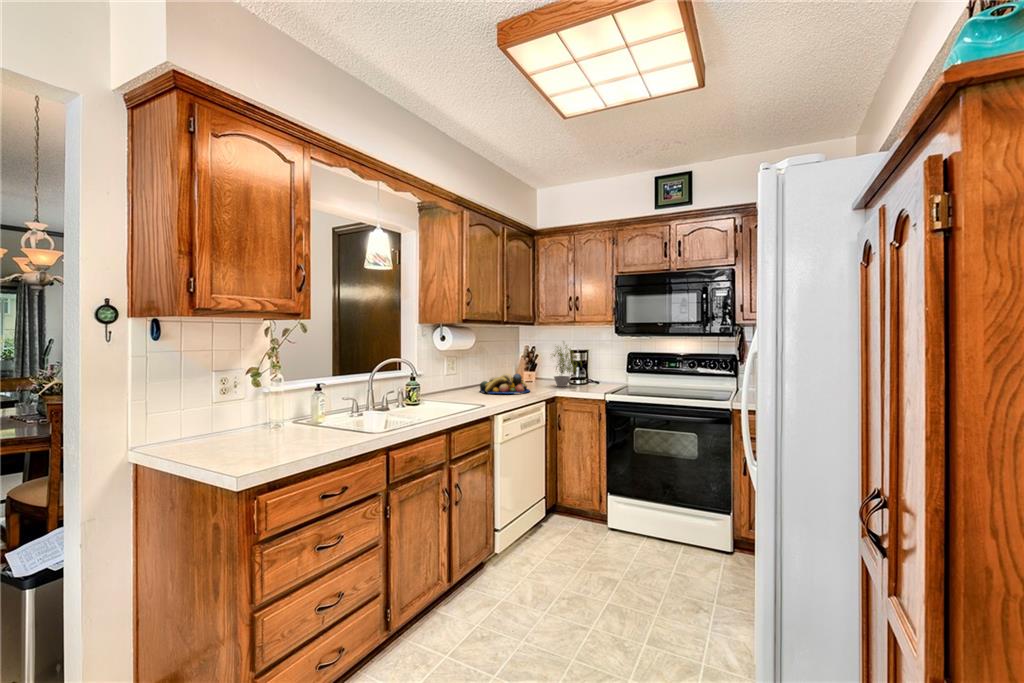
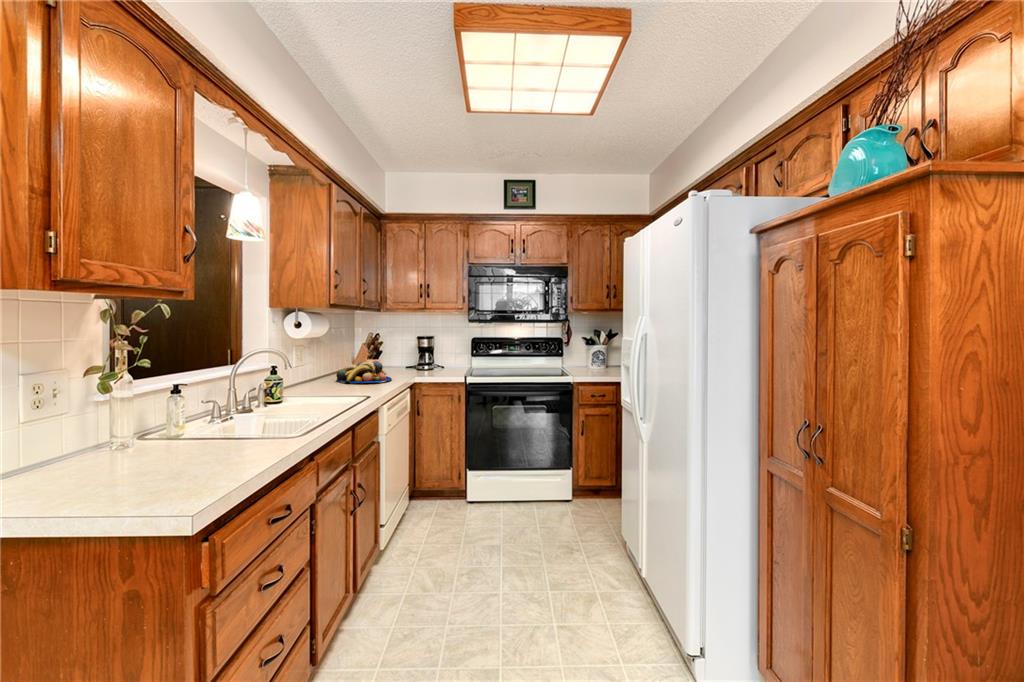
potted plant: present [553,345,577,387] -> none [400,327,436,373]

